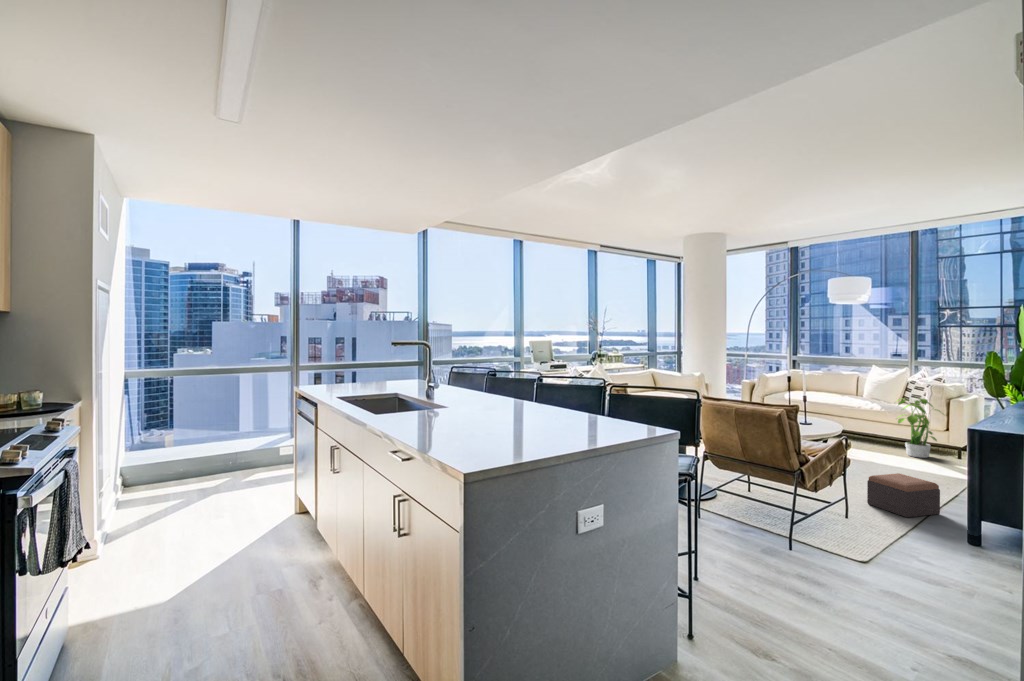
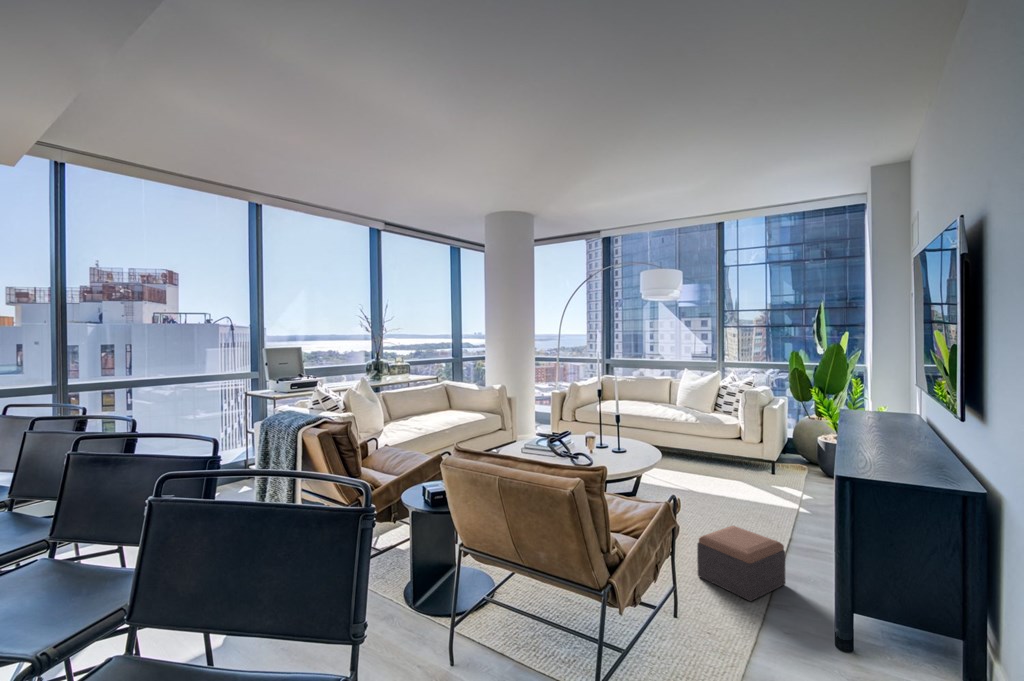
potted plant: present [898,399,939,458] -> none [711,405,760,477]

